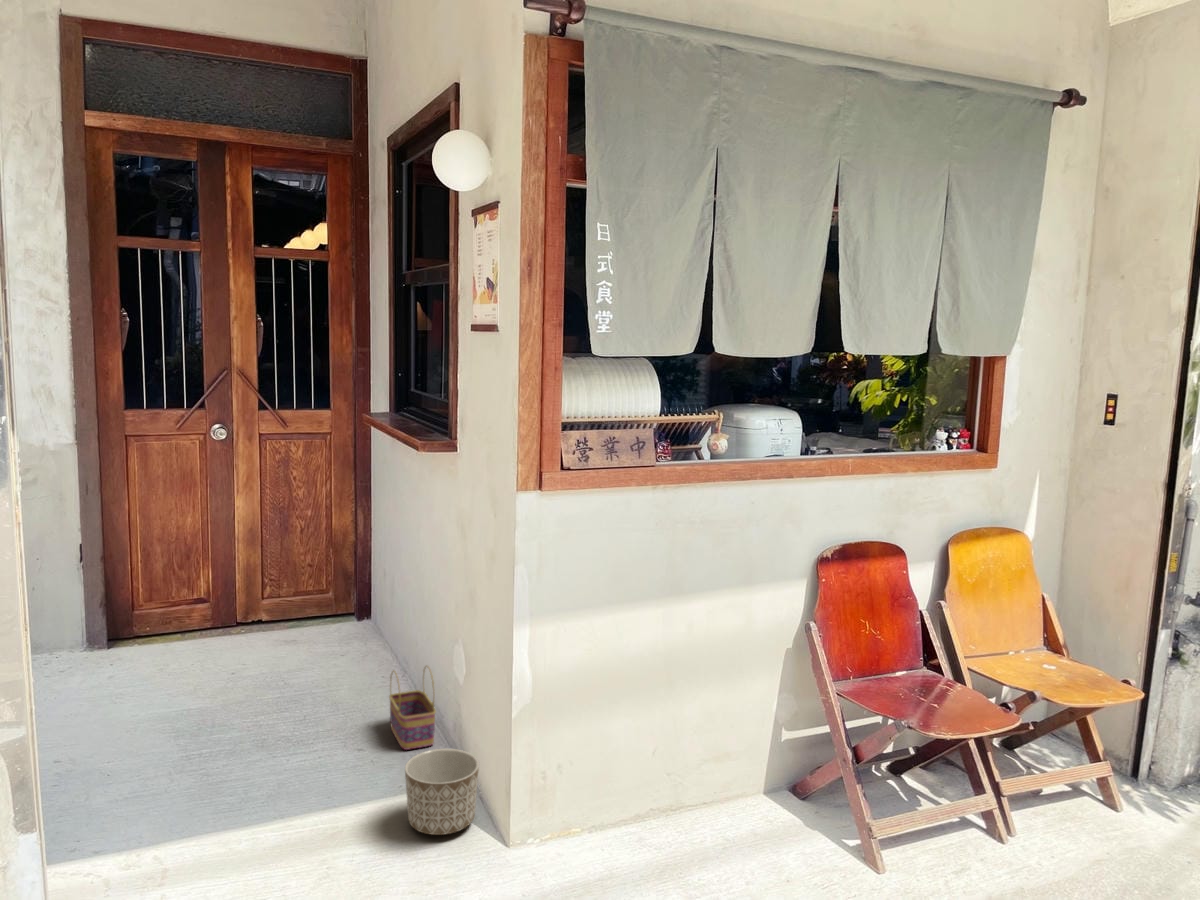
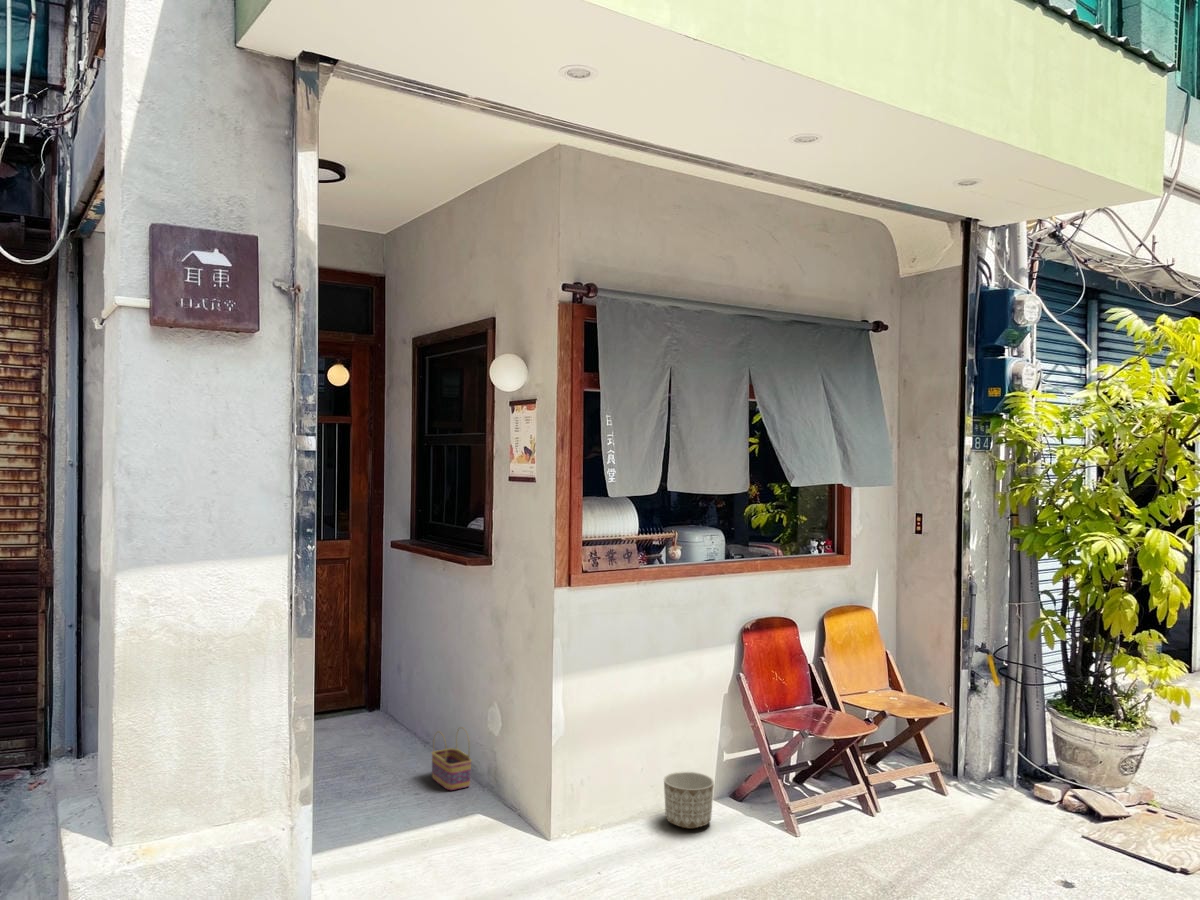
planter: present [405,749,479,835] -> present [664,772,714,828]

